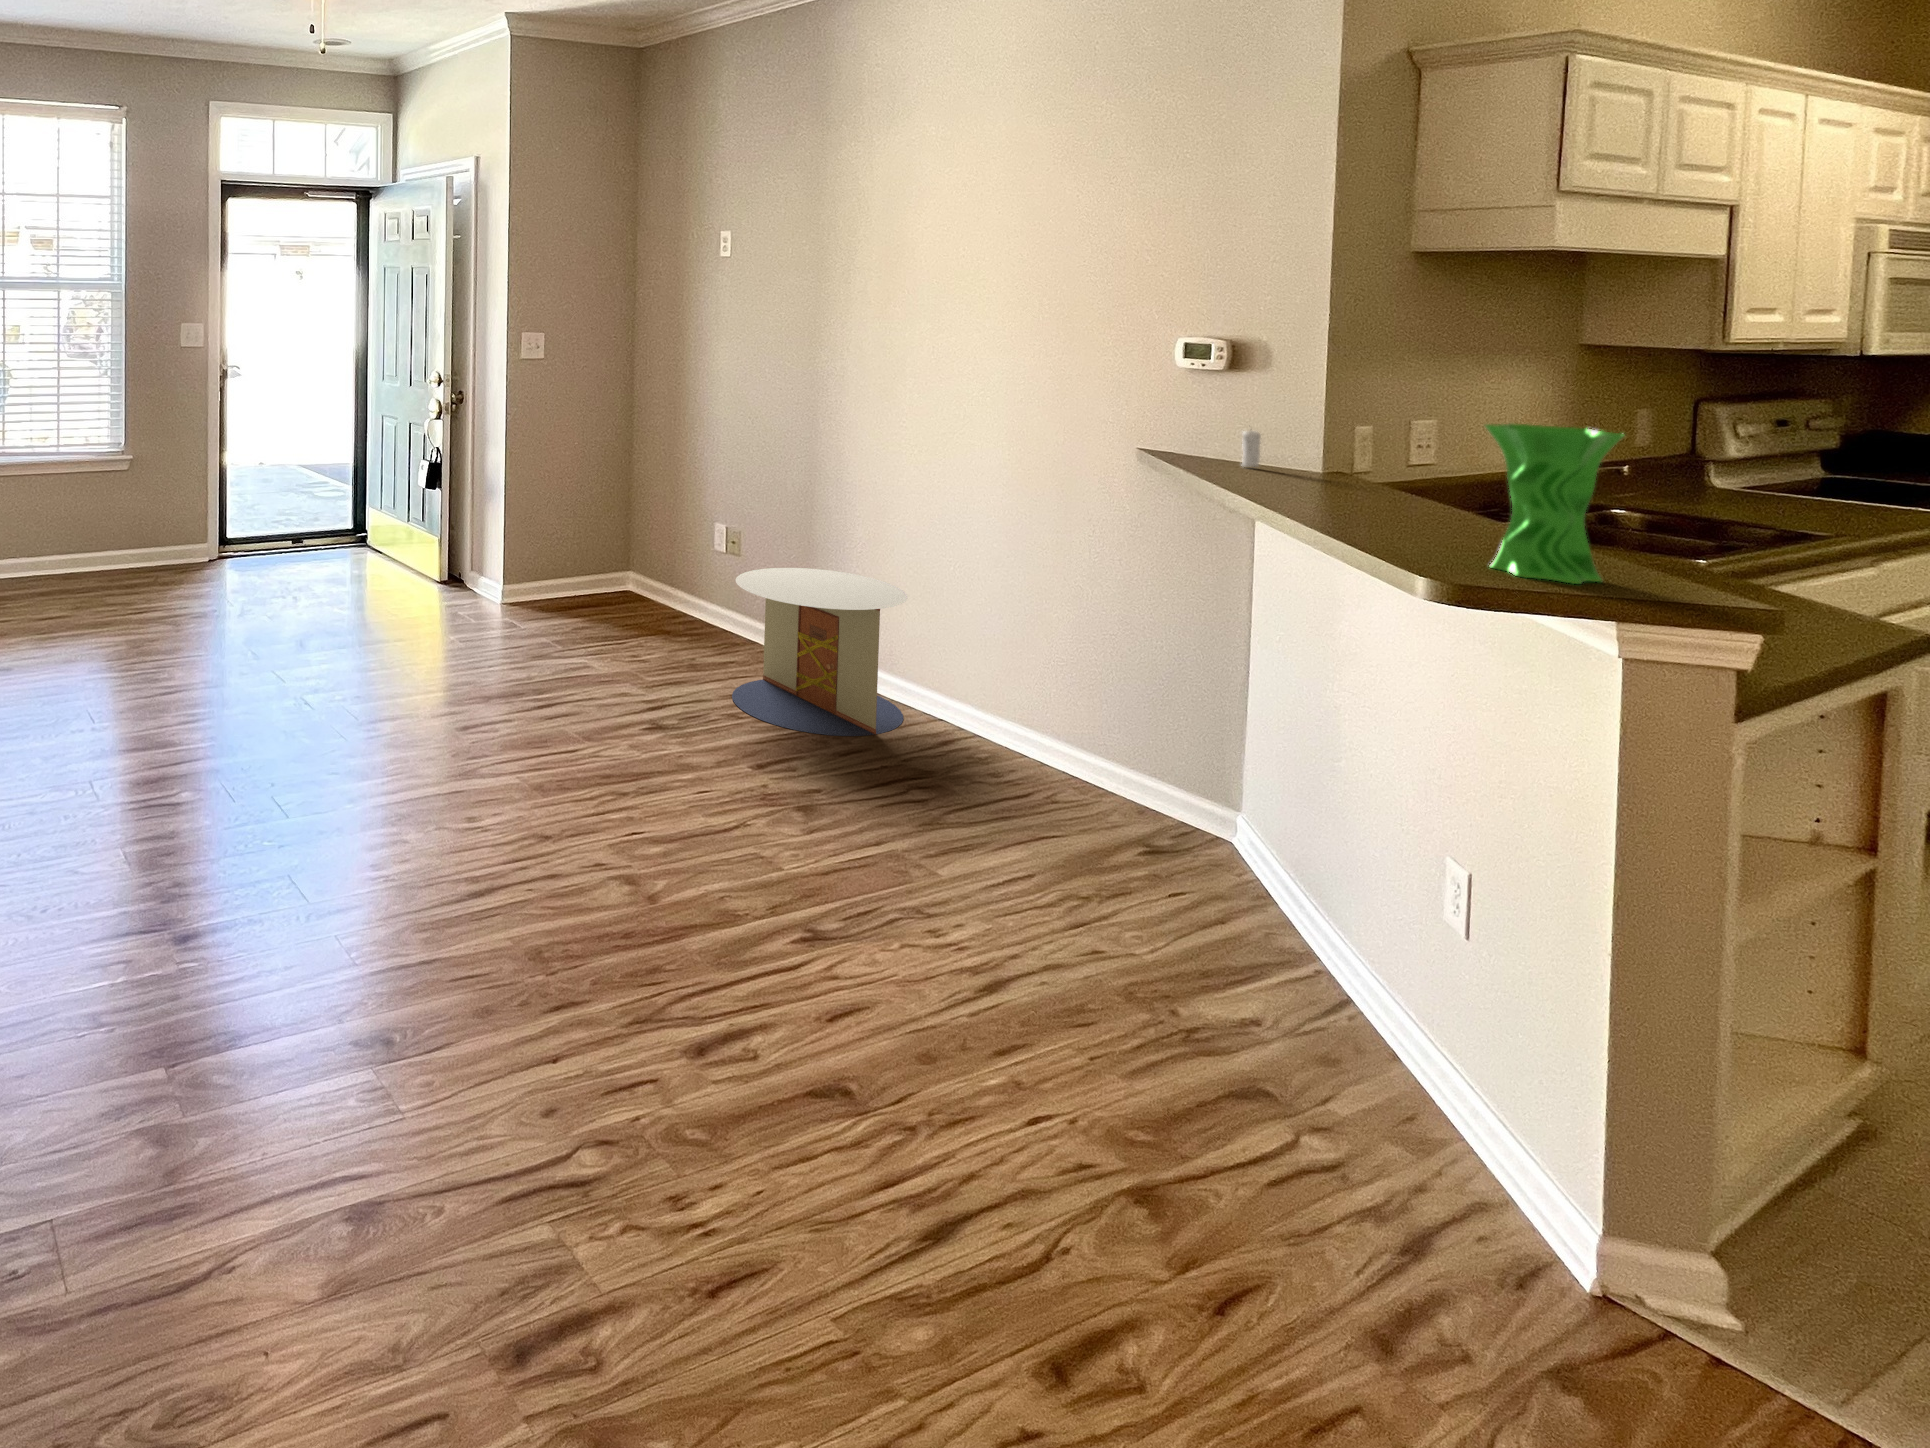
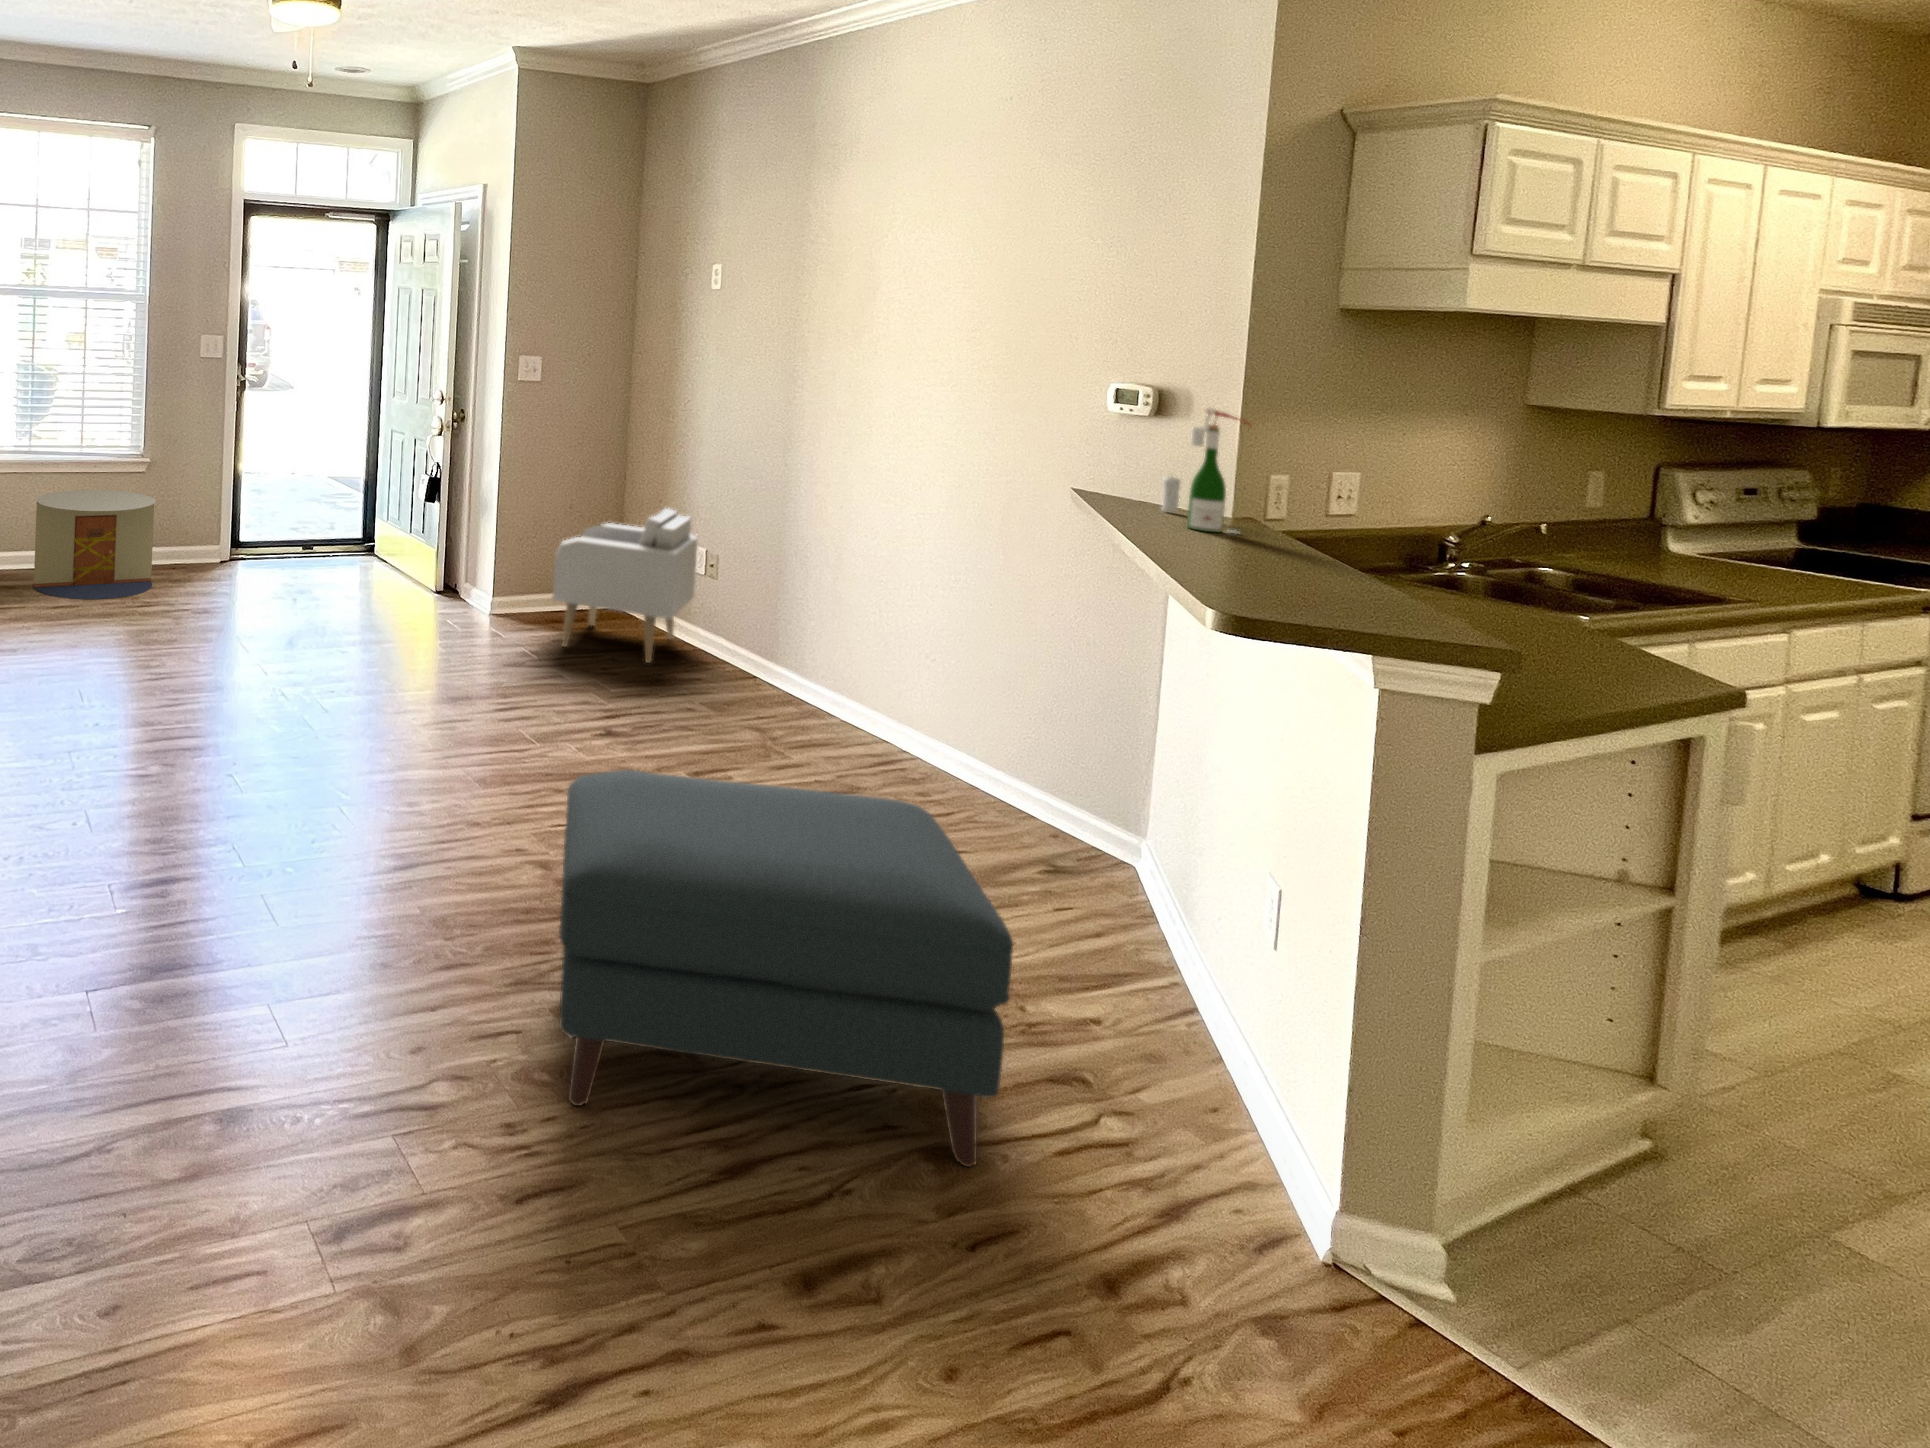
wine bottle: none [1284,357,1350,487] -> present [1187,408,1249,533]
vase: present [1485,424,1624,584] -> none [1293,477,1414,626]
armchair: none [568,484,712,645] -> present [553,508,697,663]
side table: present [732,568,908,736] -> present [33,490,156,599]
ottoman: none [676,774,1229,1210] -> present [559,770,1013,1167]

